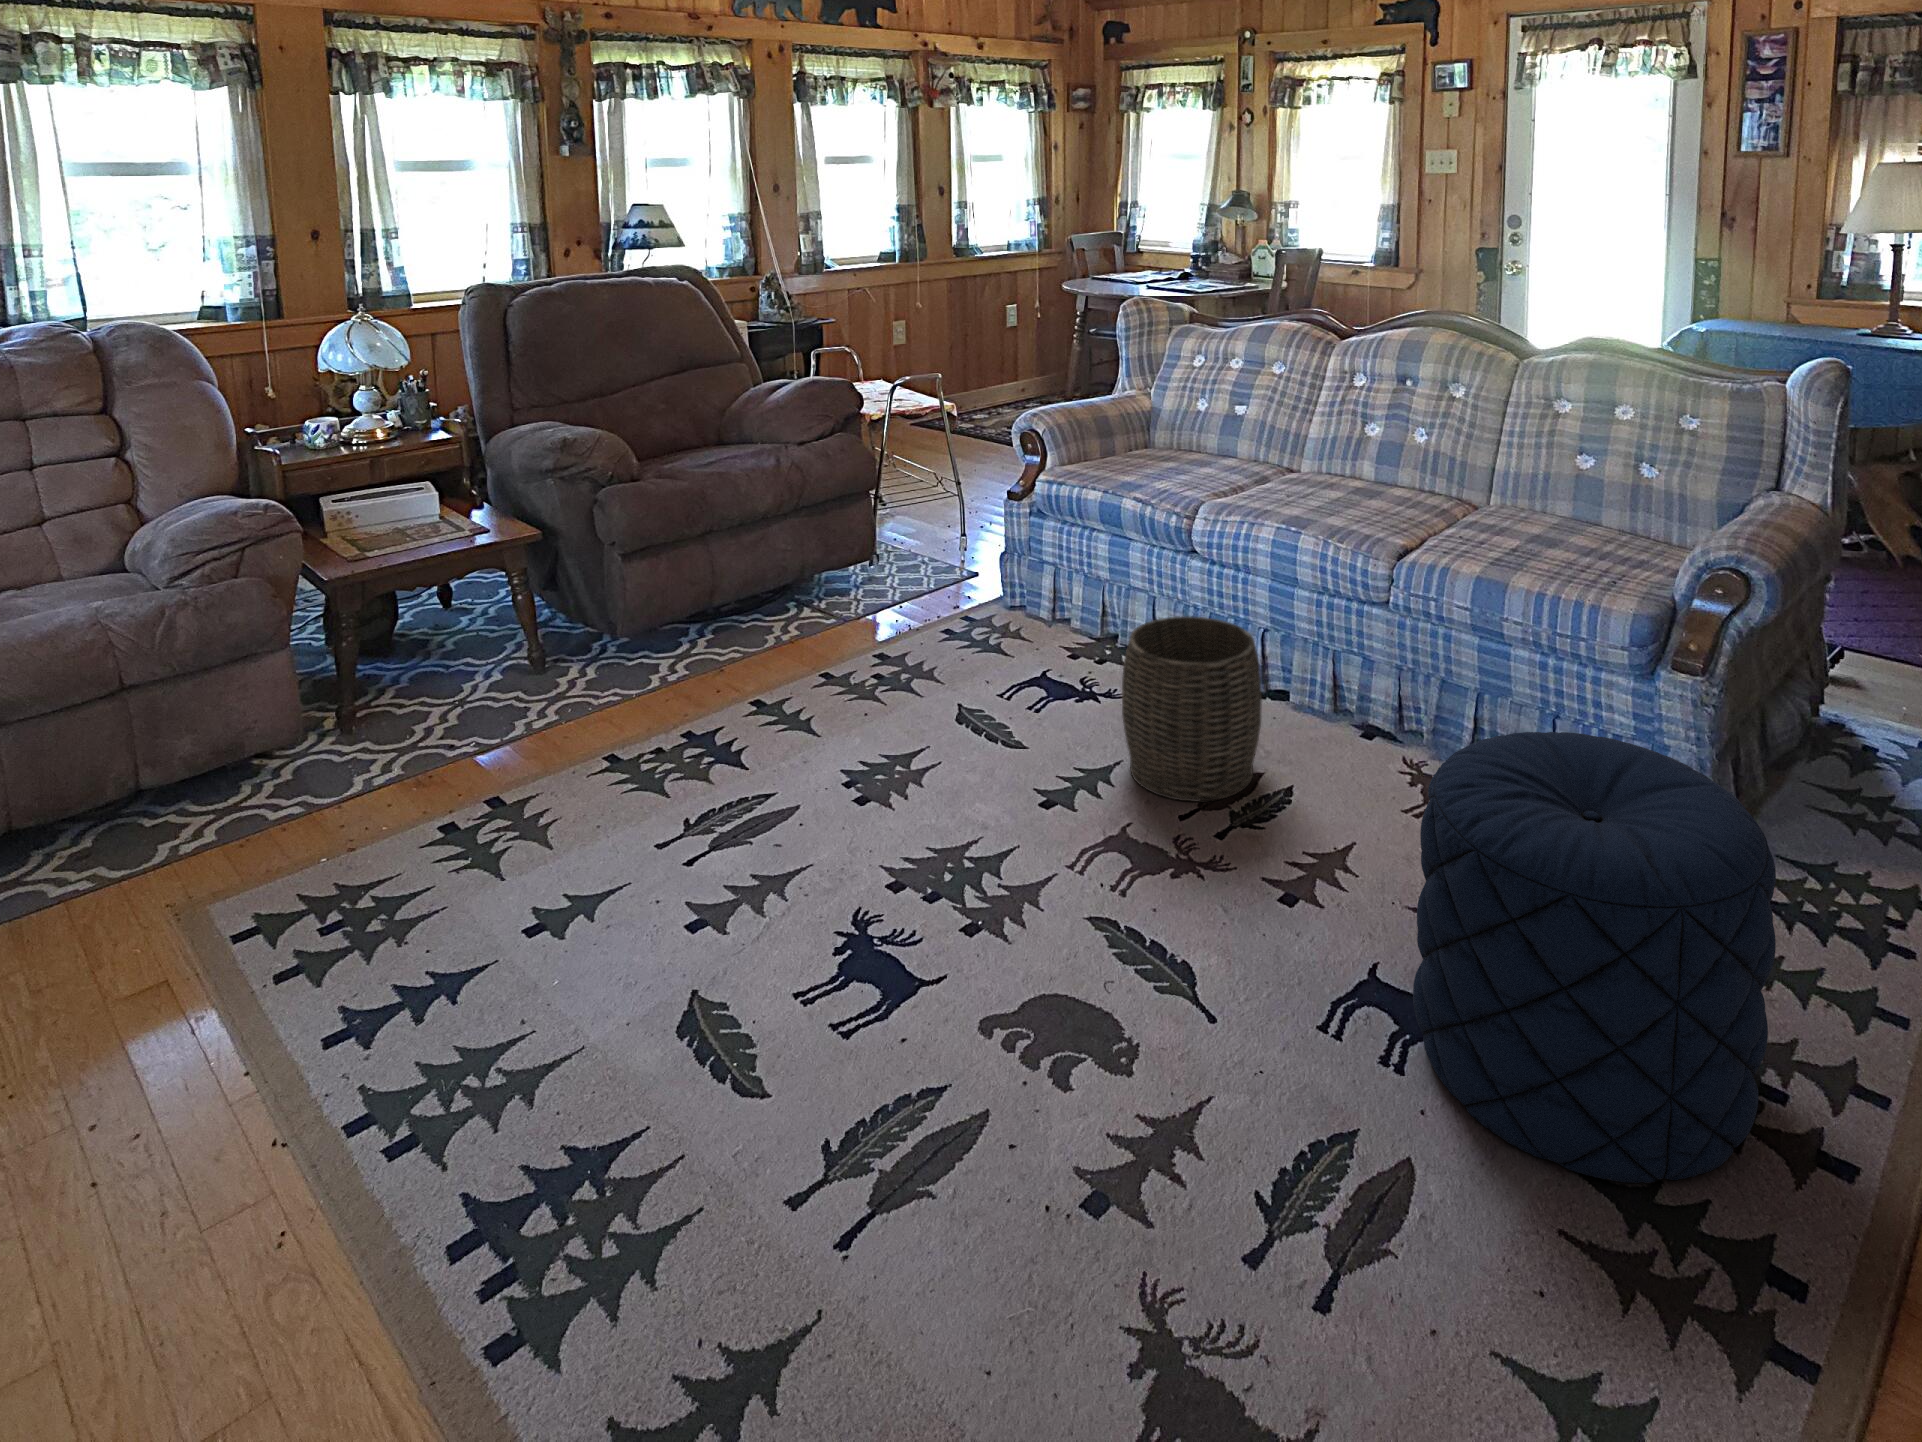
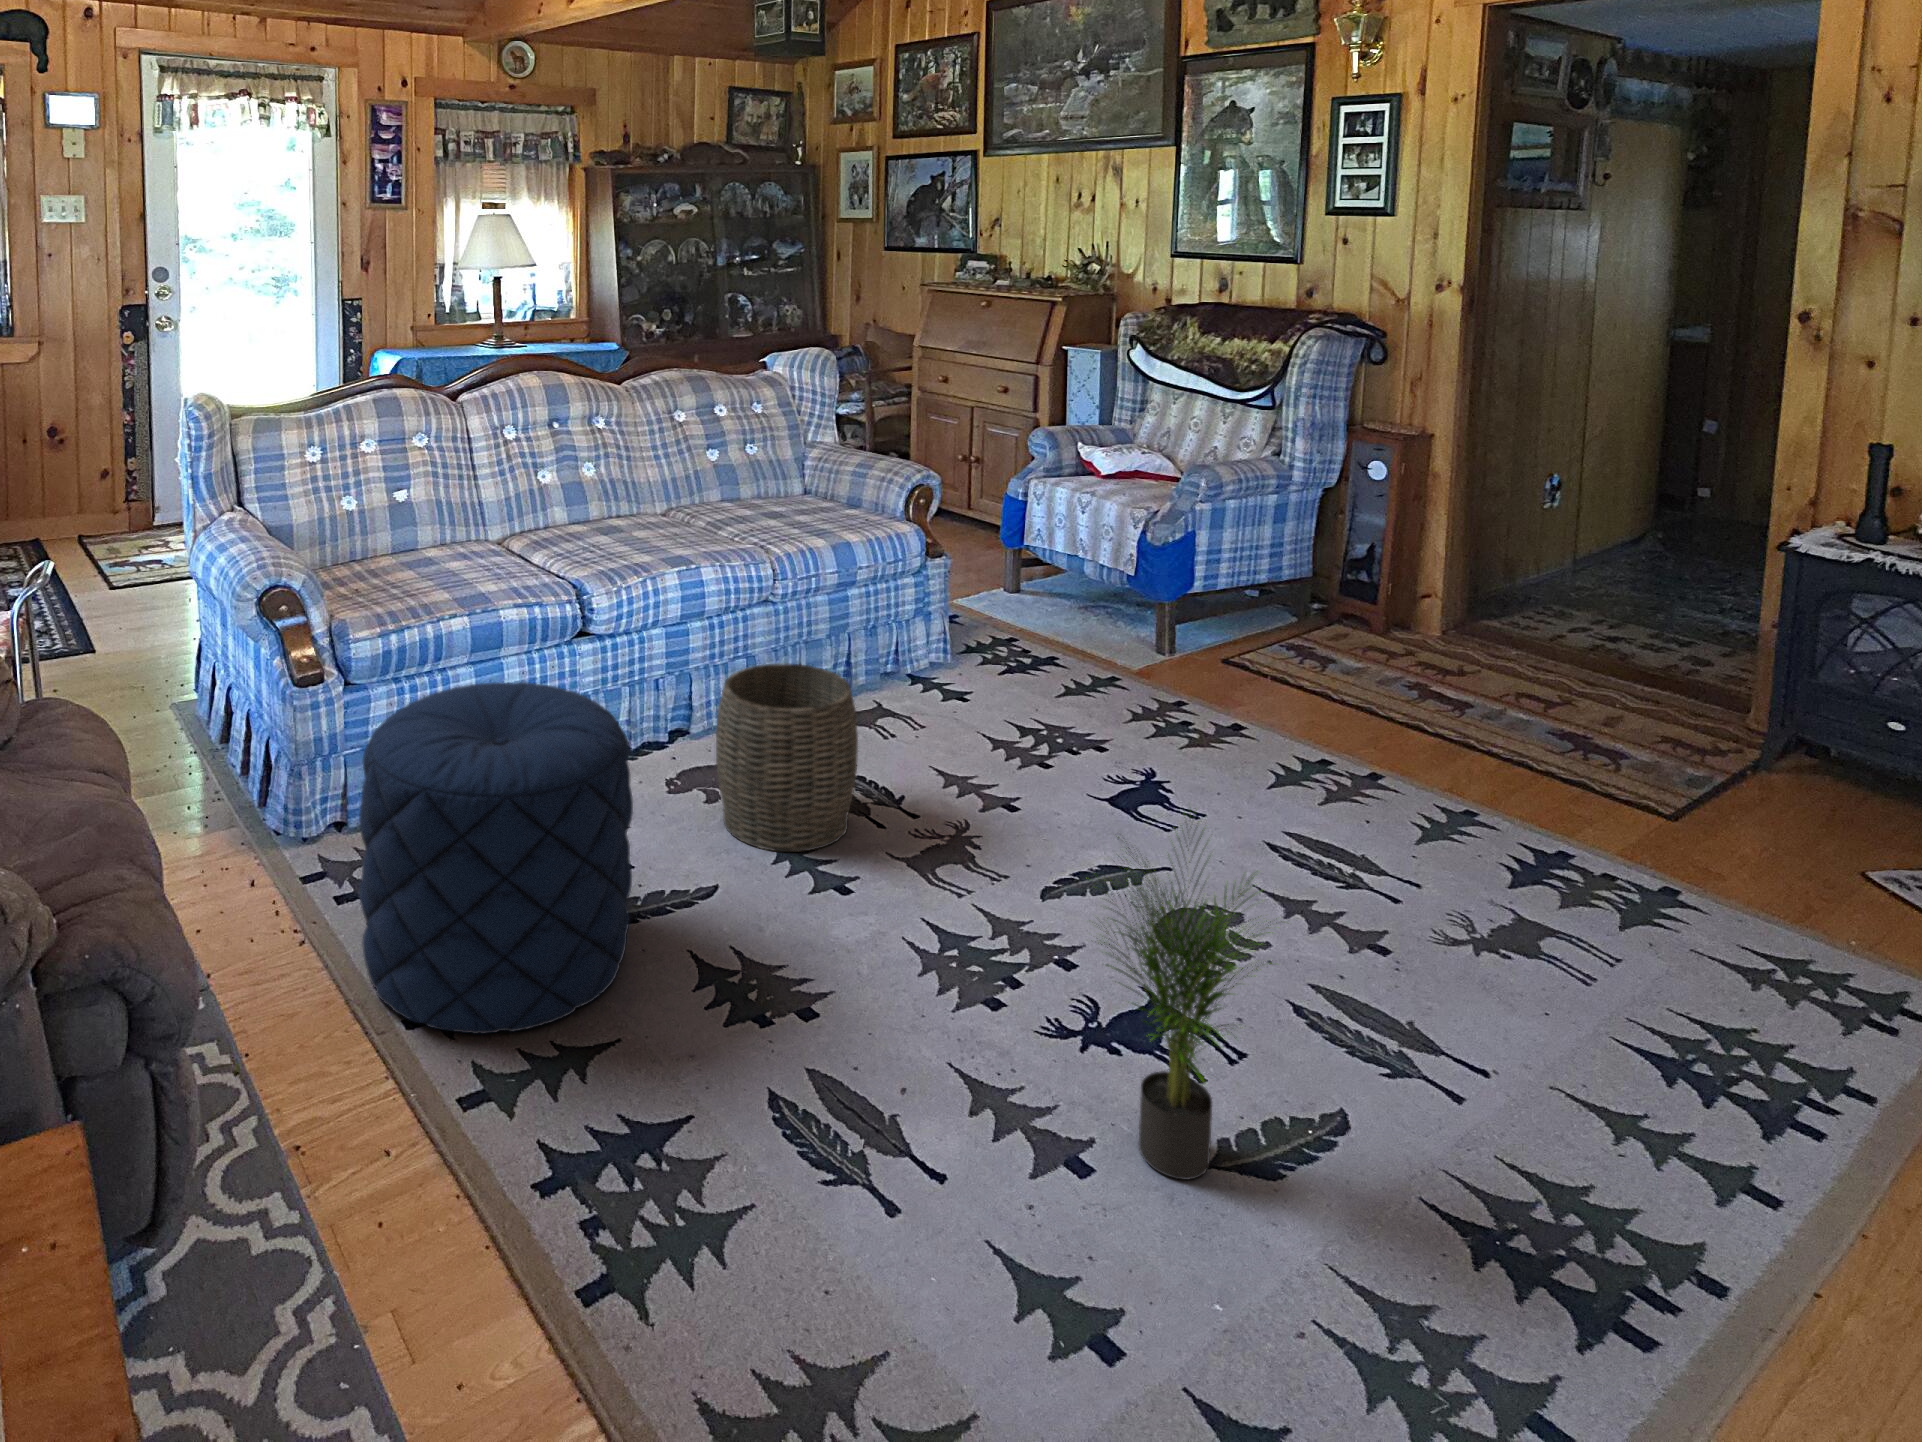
potted plant: none [597,694,801,997] -> present [1098,811,1282,1180]
pouf: present [1413,732,1776,1183] -> present [359,682,633,1034]

